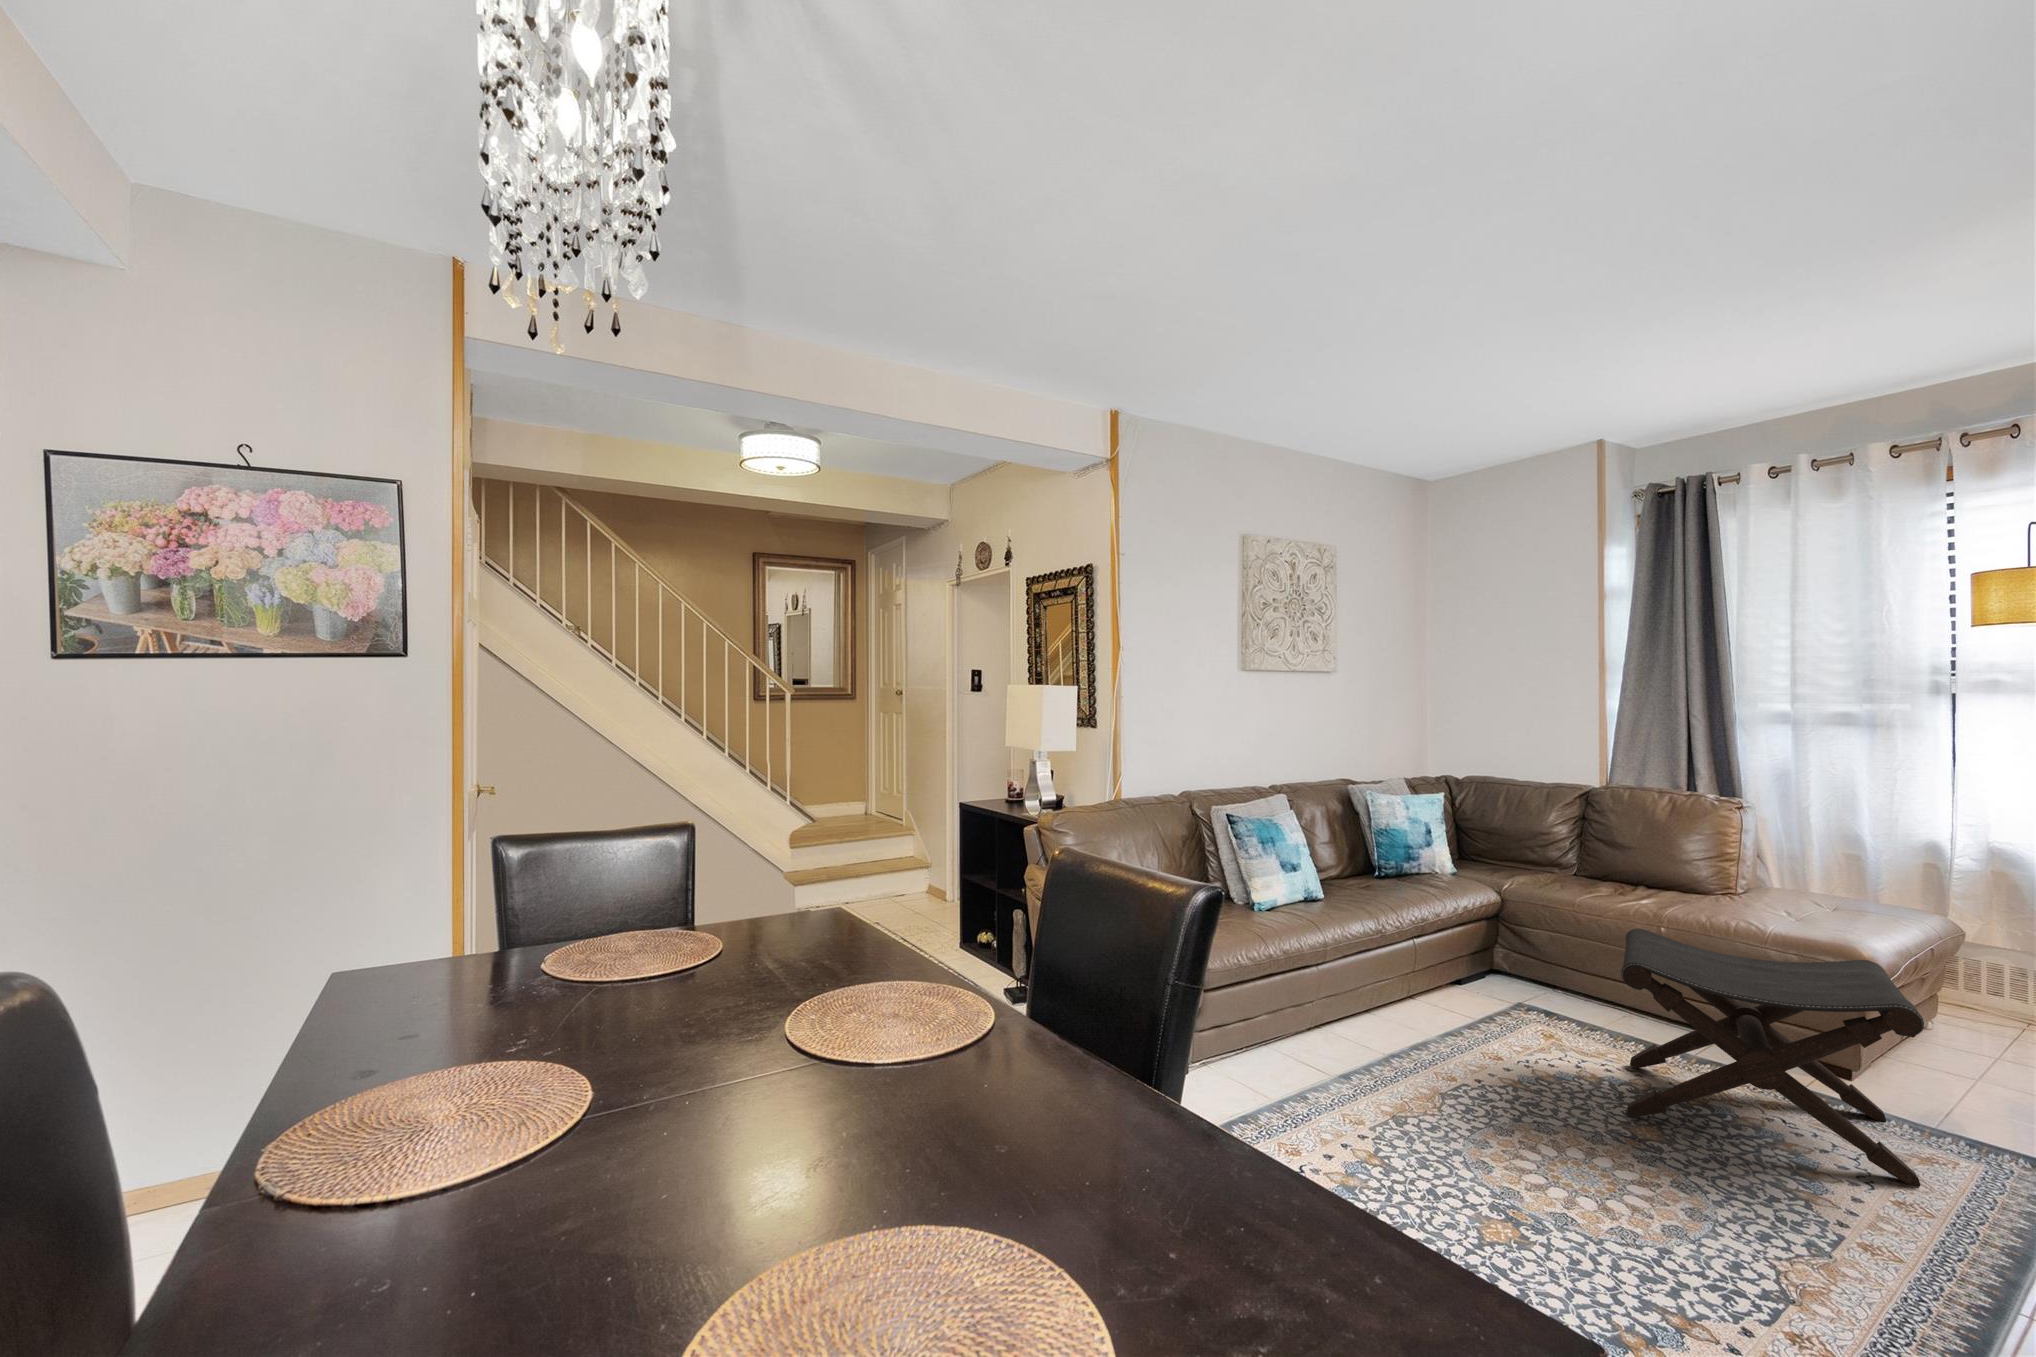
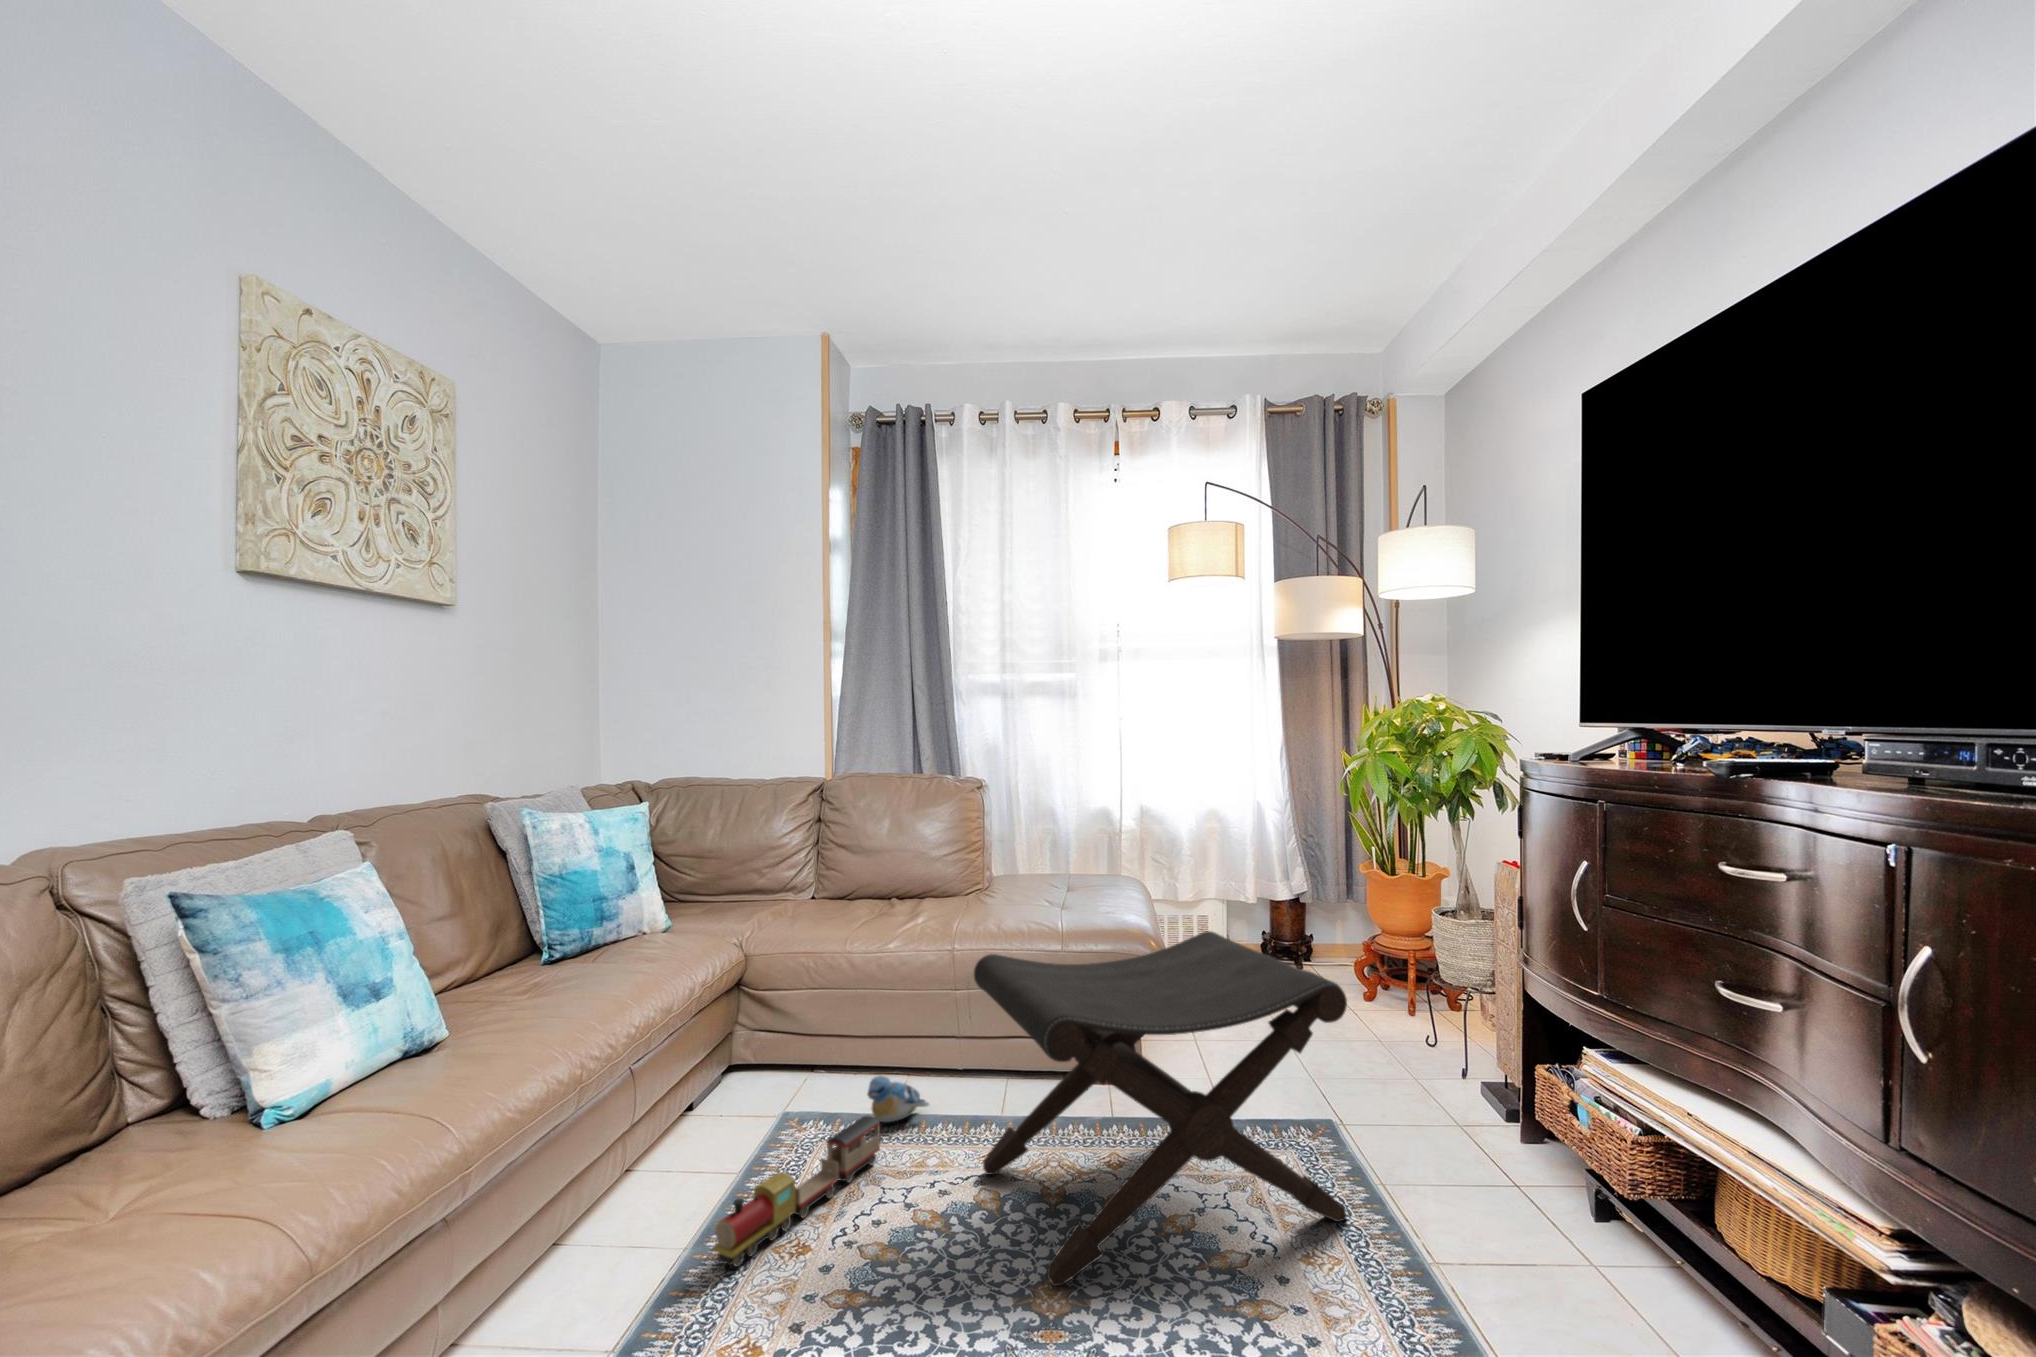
plush toy: none [1566,993,1617,1026] -> present [867,1076,929,1122]
toy train: none [1439,1008,1563,1044] -> present [712,1116,880,1267]

